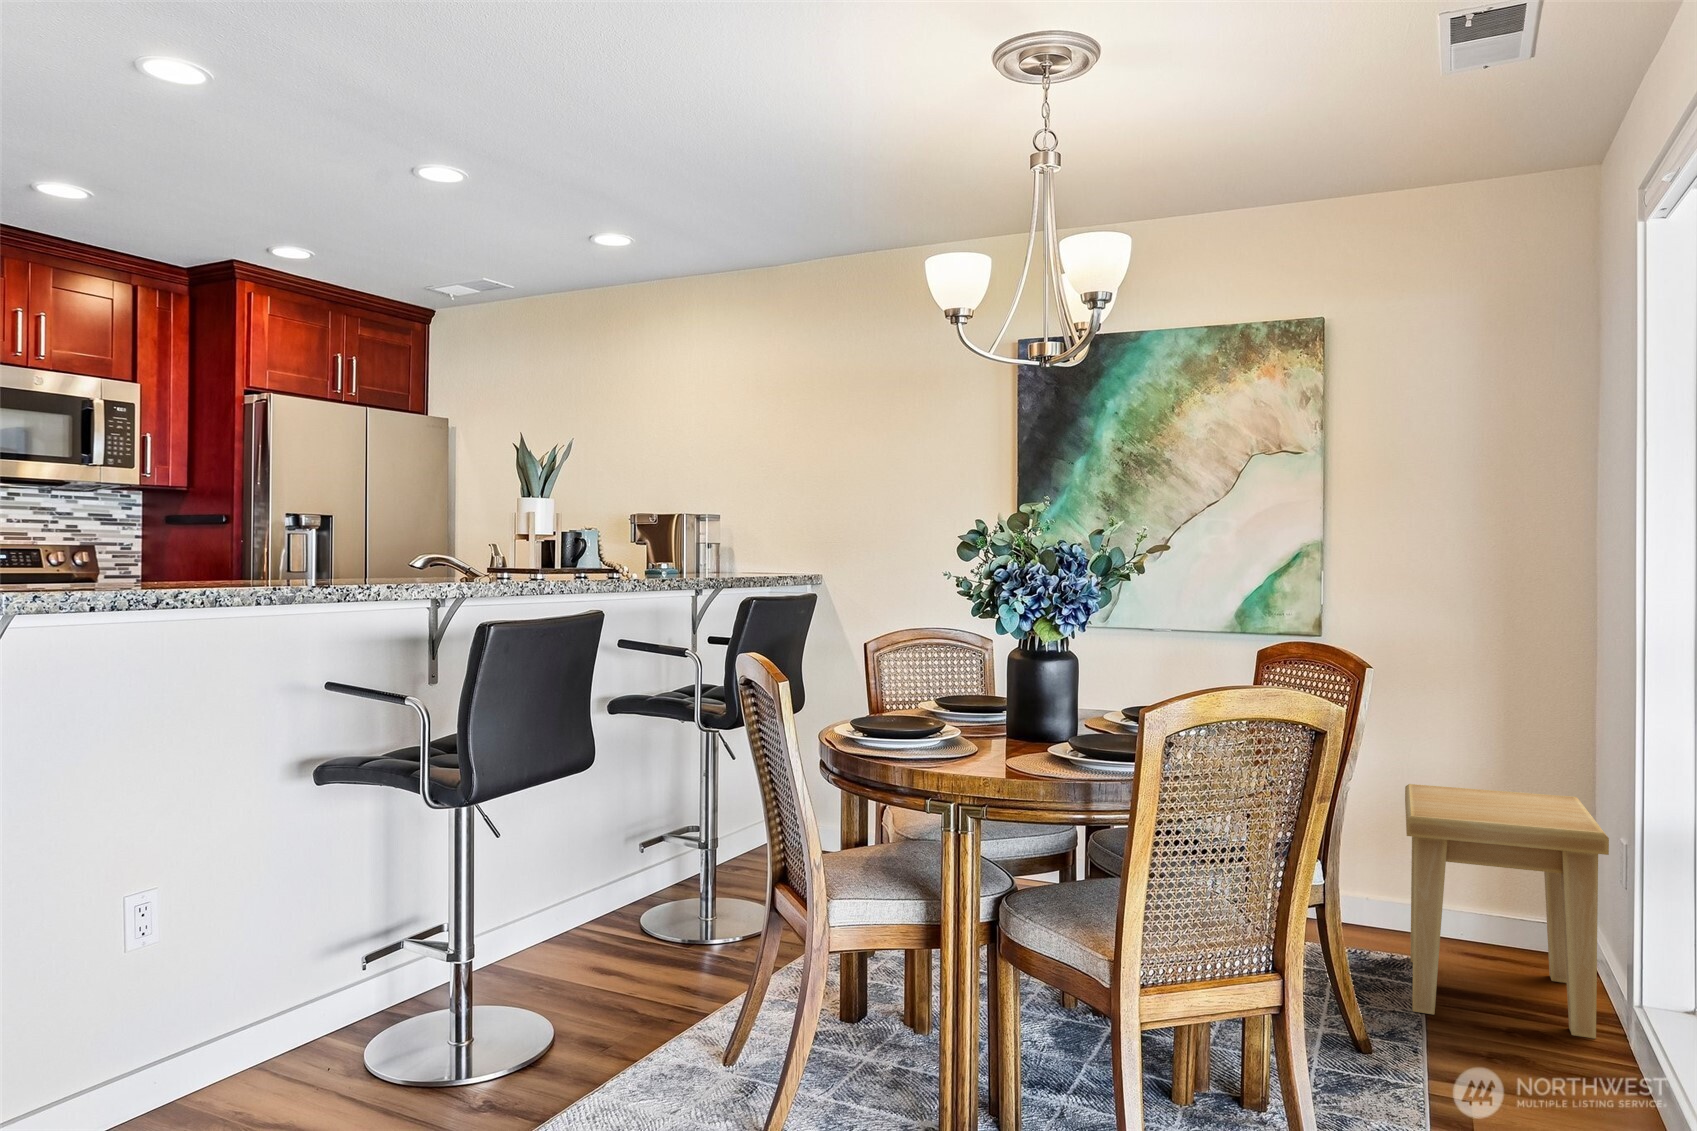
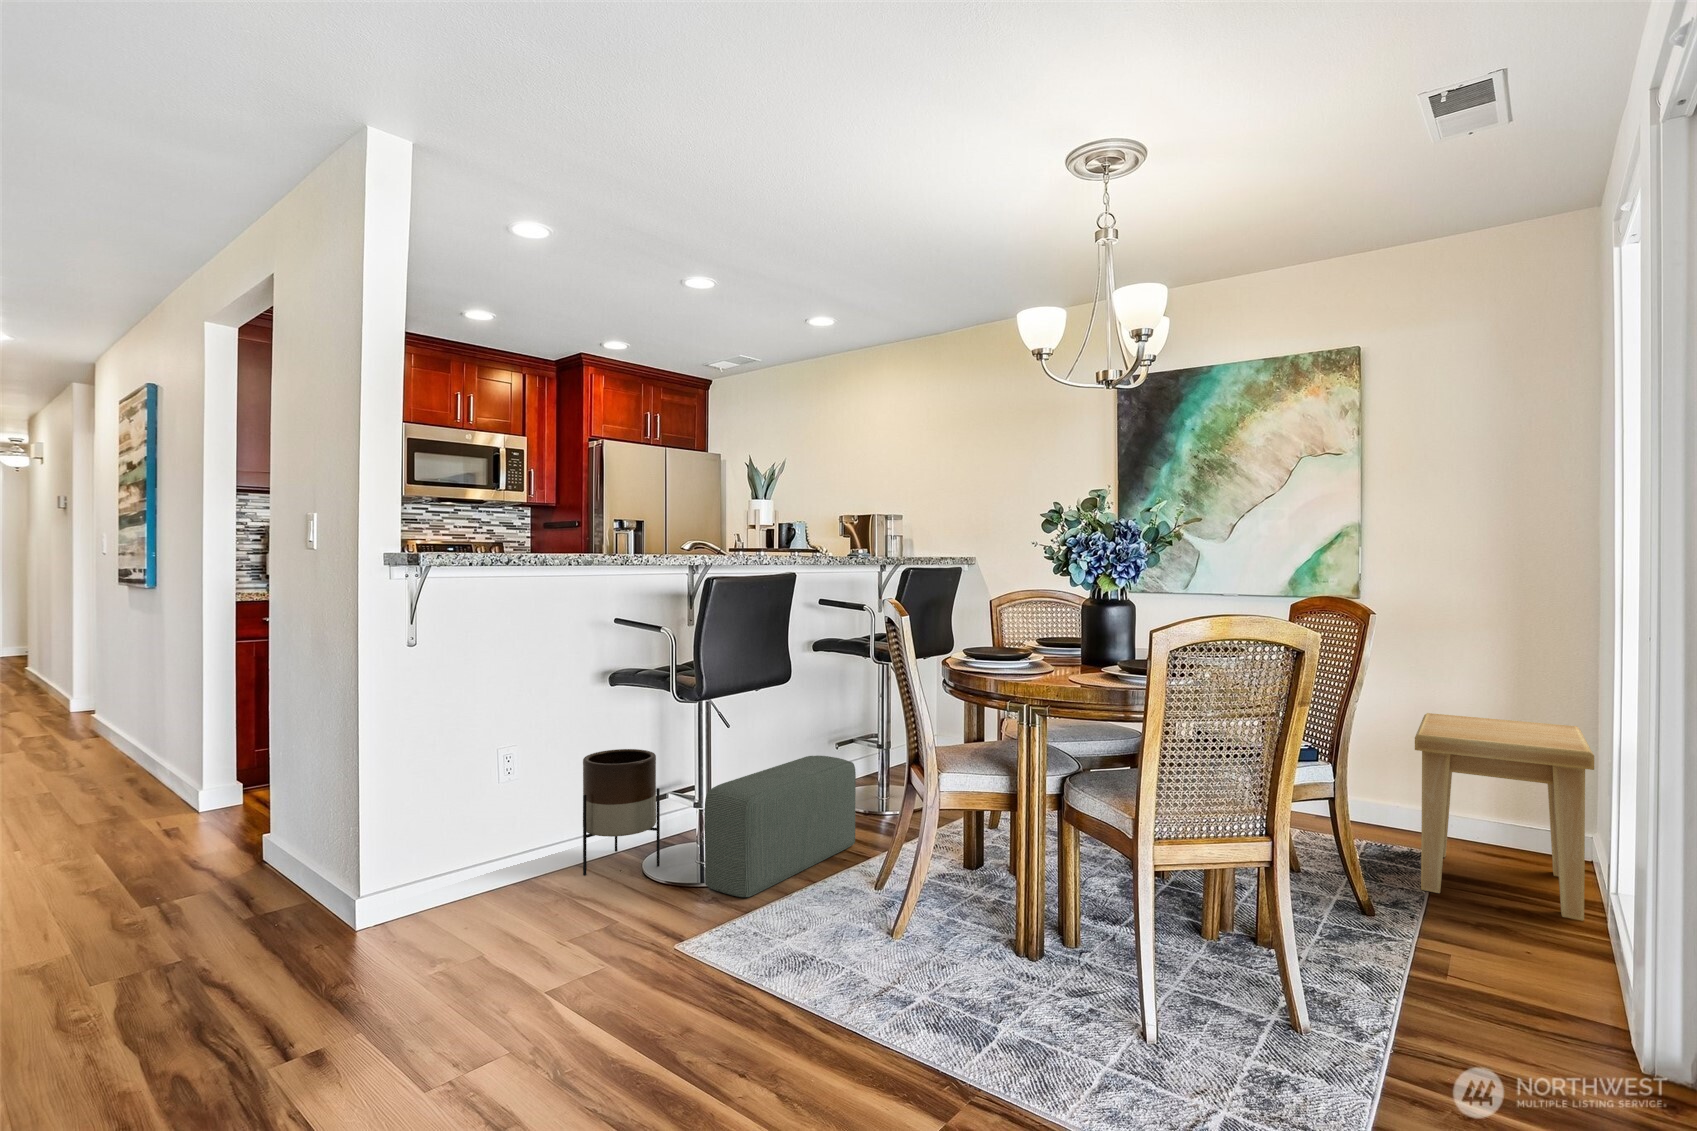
pouf: none [471,873,685,1095] -> present [705,756,856,897]
planter: none [270,878,394,1079] -> present [583,749,660,875]

